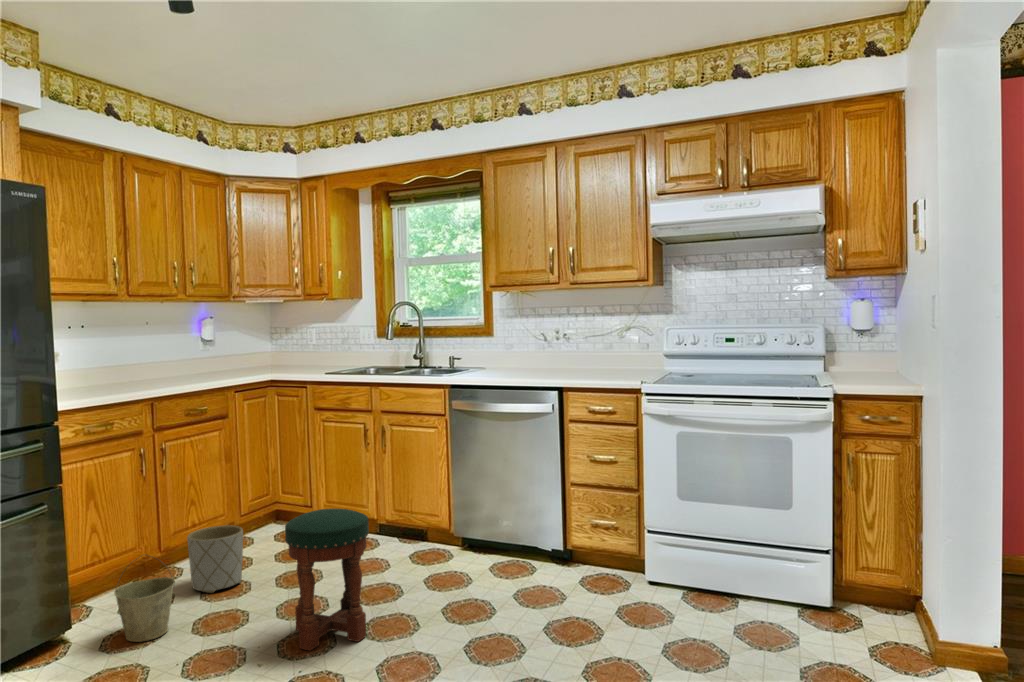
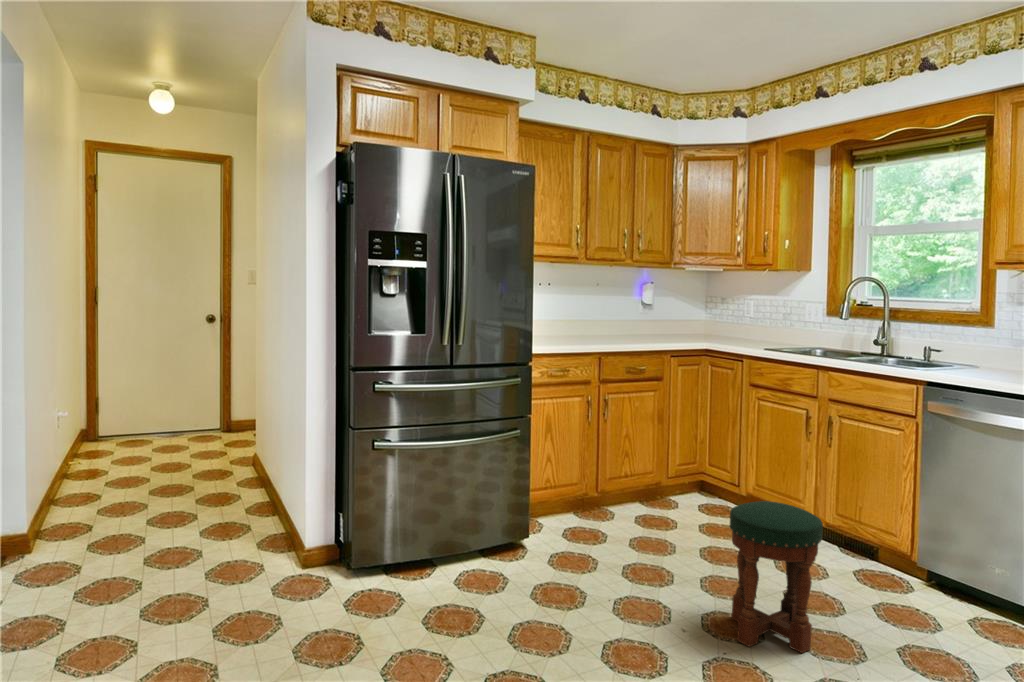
planter: present [187,525,243,593] -> none [627,491,678,555]
bucket: present [114,559,175,642] -> none [569,508,619,587]

